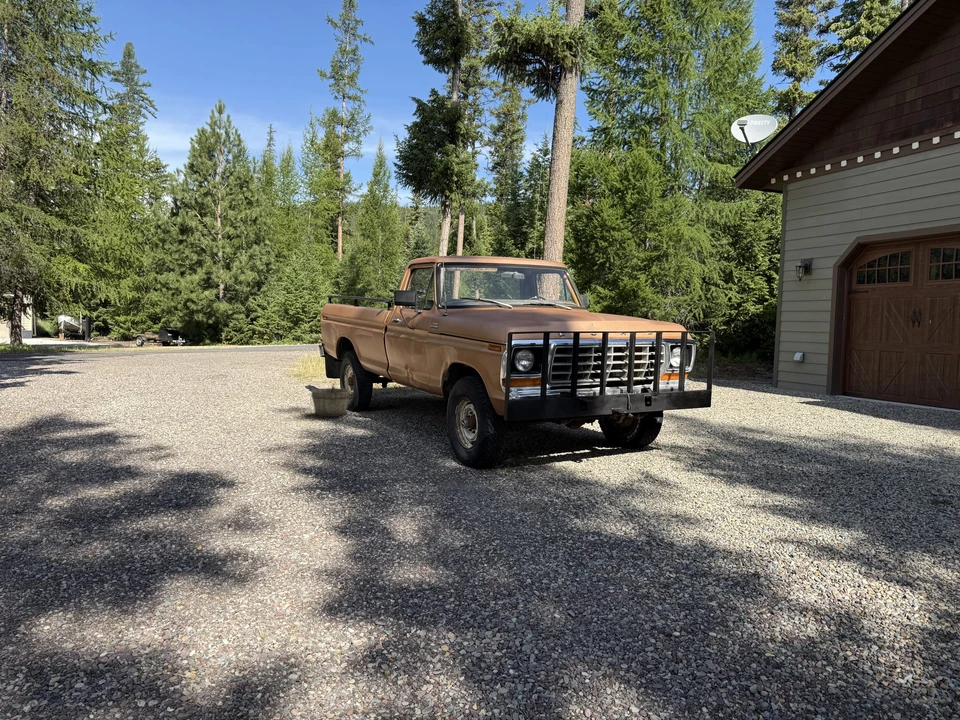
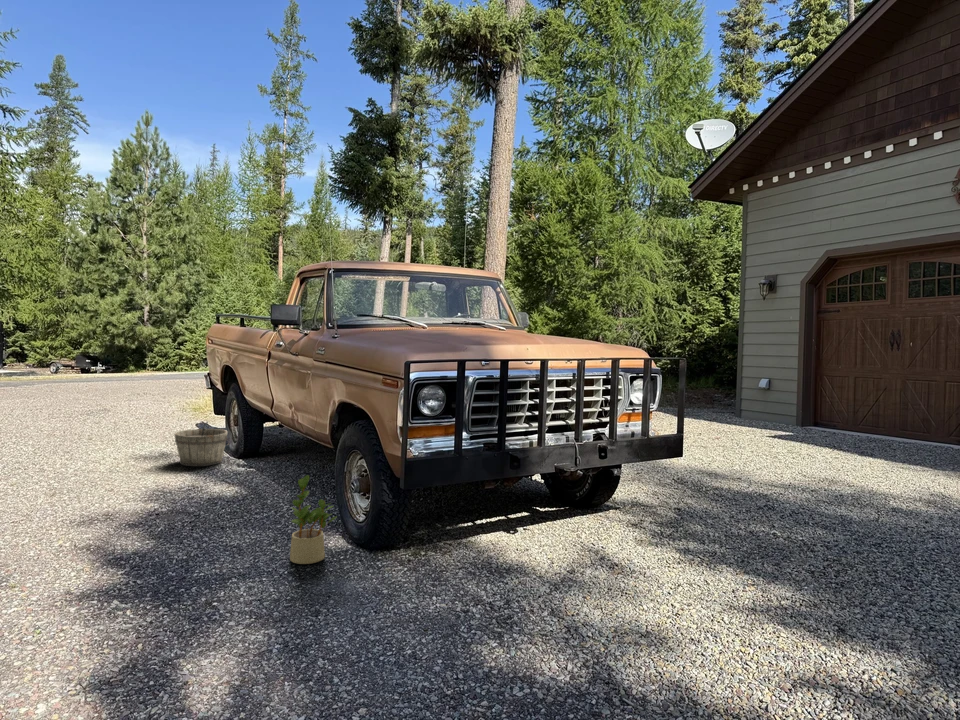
potted plant: none [430,412,461,471] -> present [290,475,337,564]

